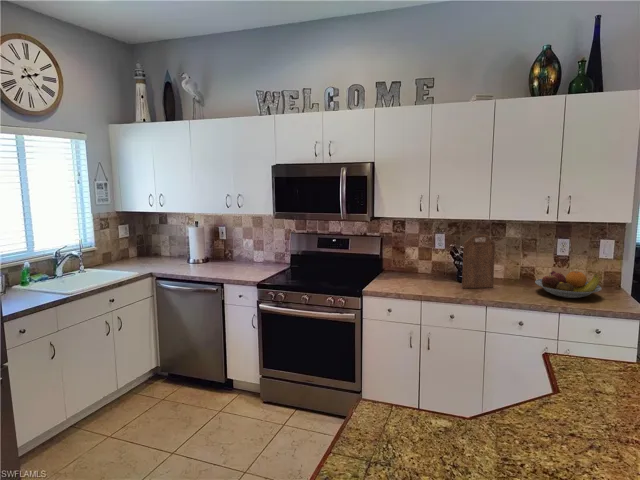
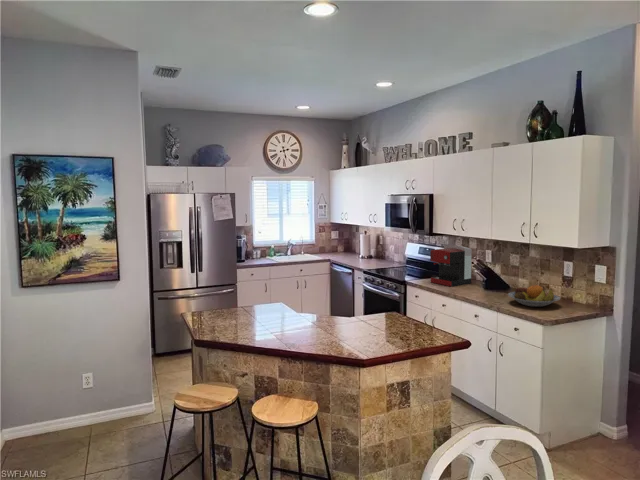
coffee maker: none [394,232,434,288] -> present [430,245,472,286]
cutting board: present [462,235,495,288] -> none [471,250,495,293]

